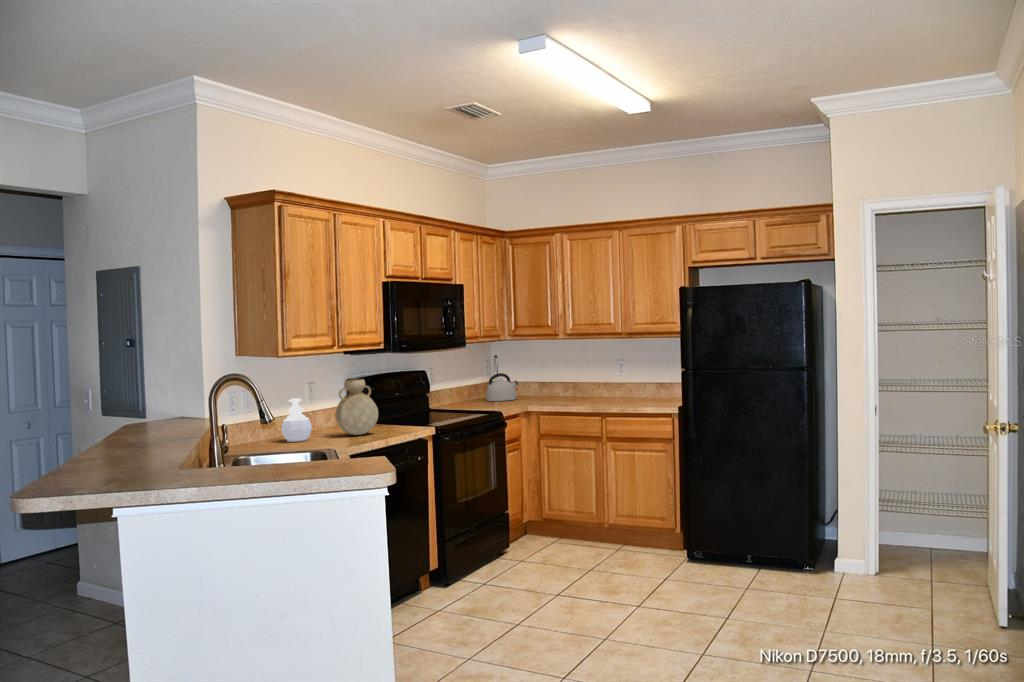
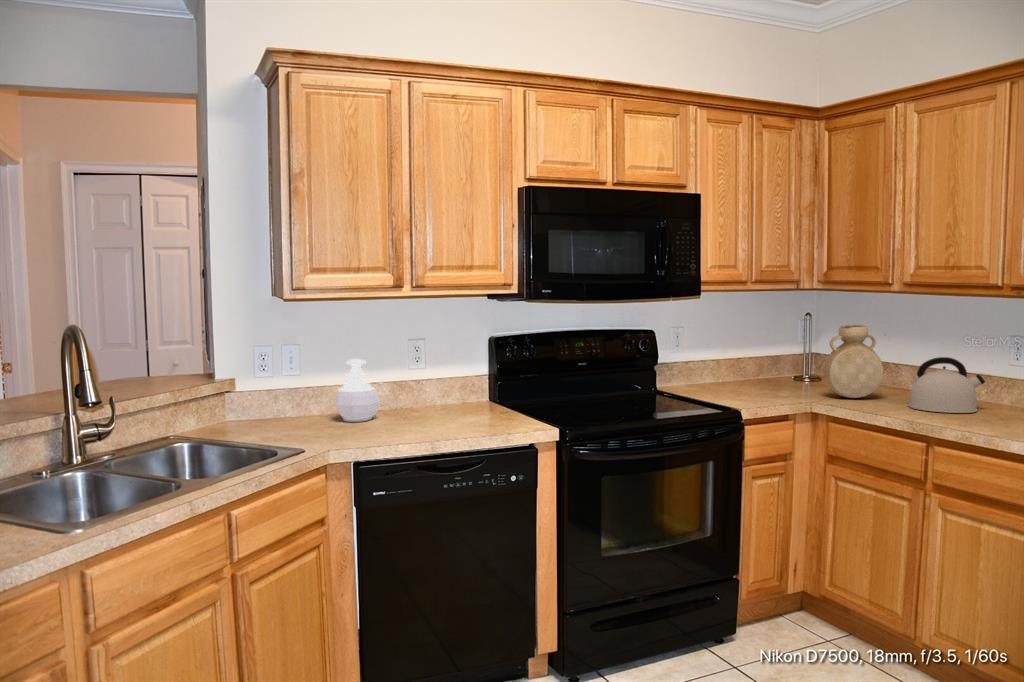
kettle: present [486,373,518,401] -> present [909,357,985,413]
vase: present [336,379,378,435] -> present [823,325,884,398]

